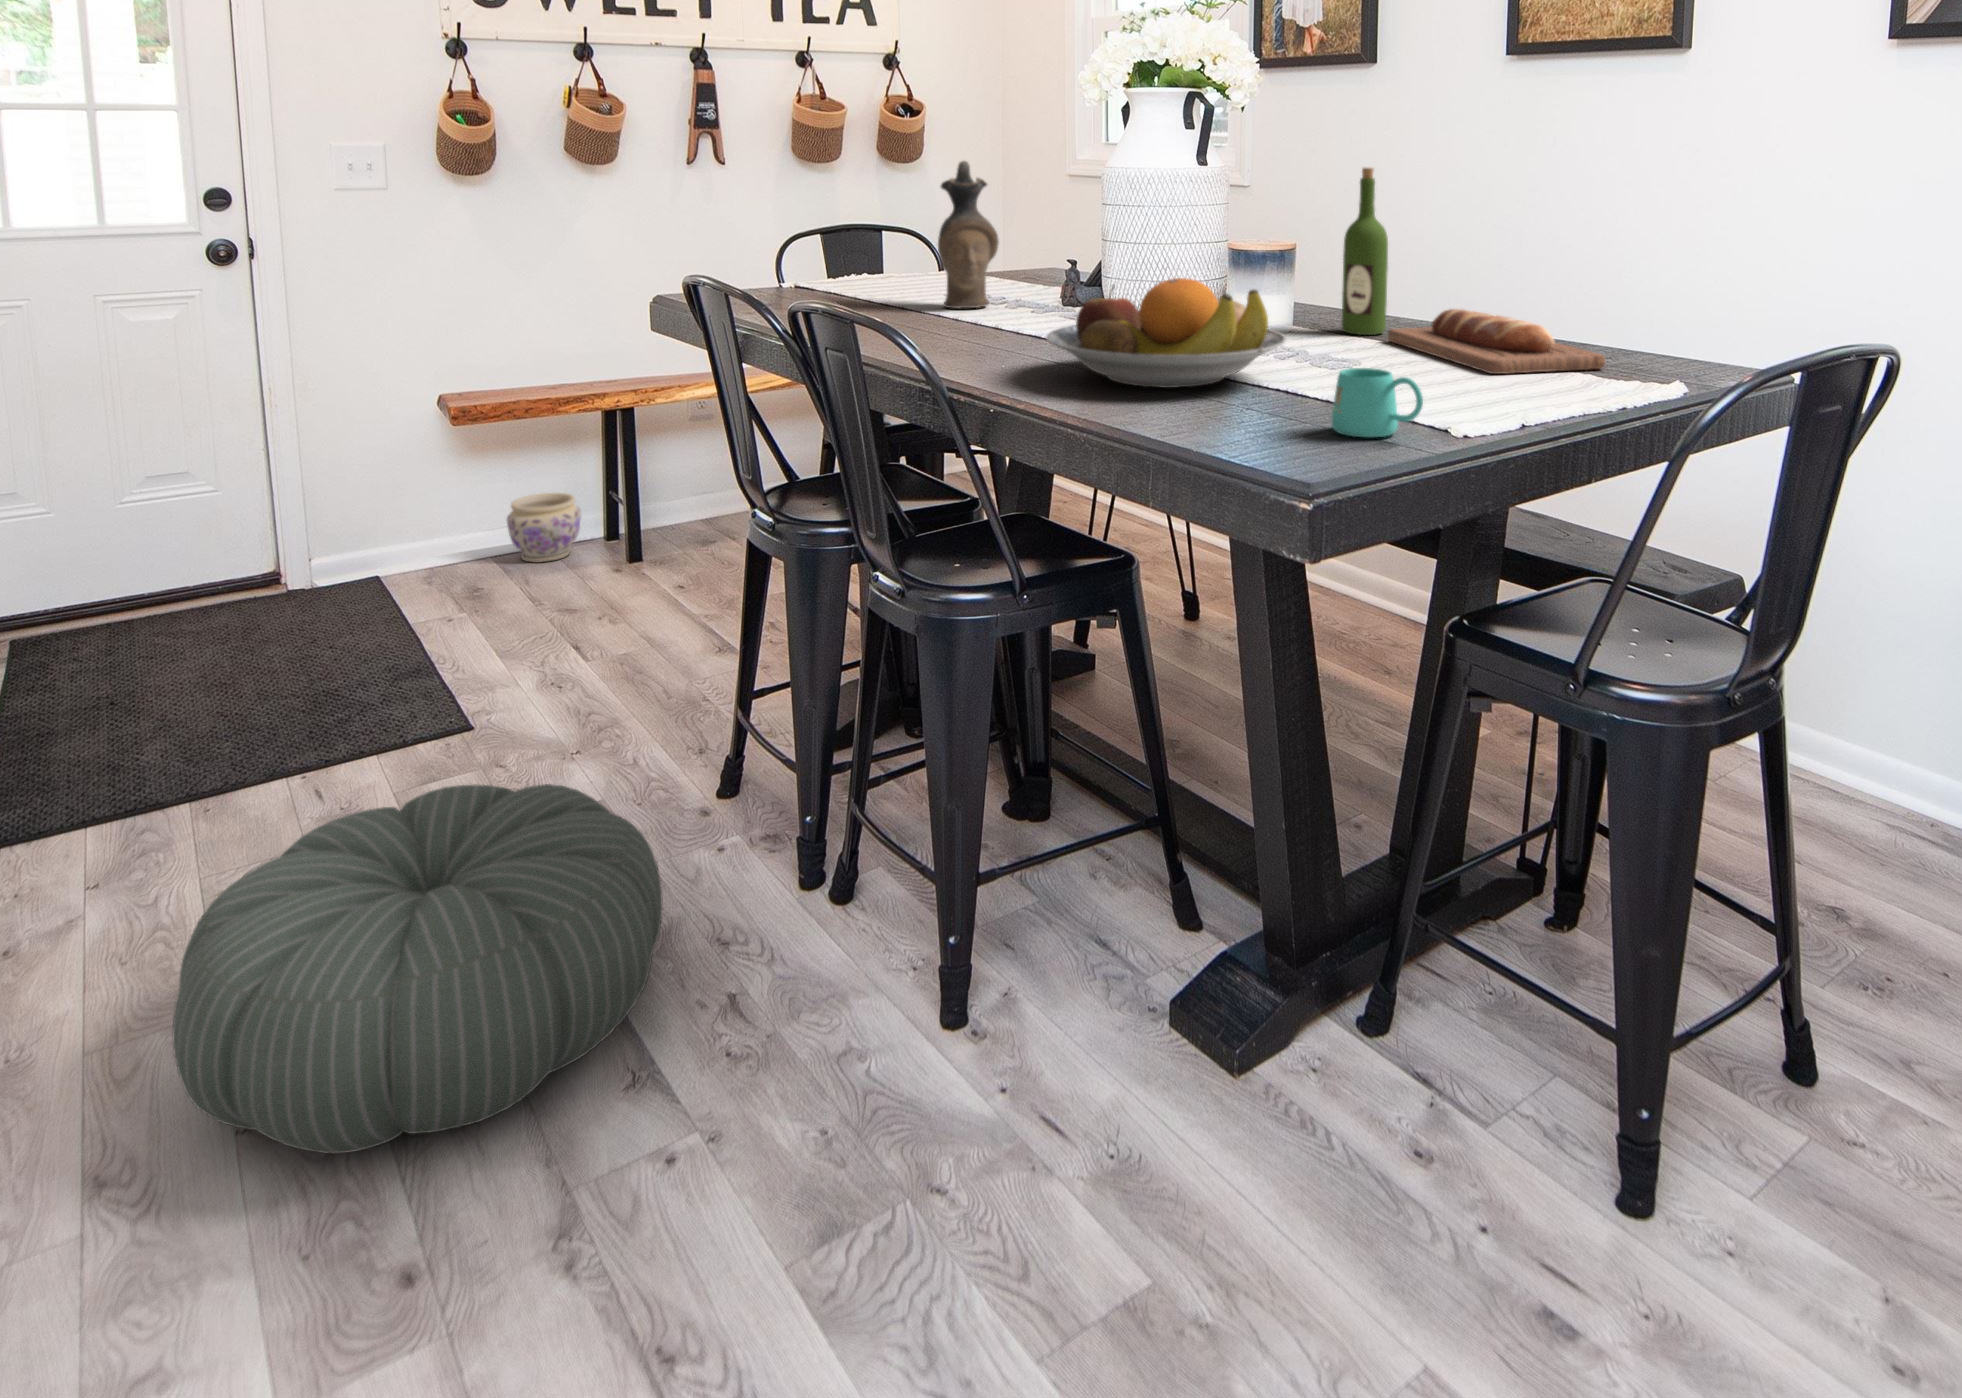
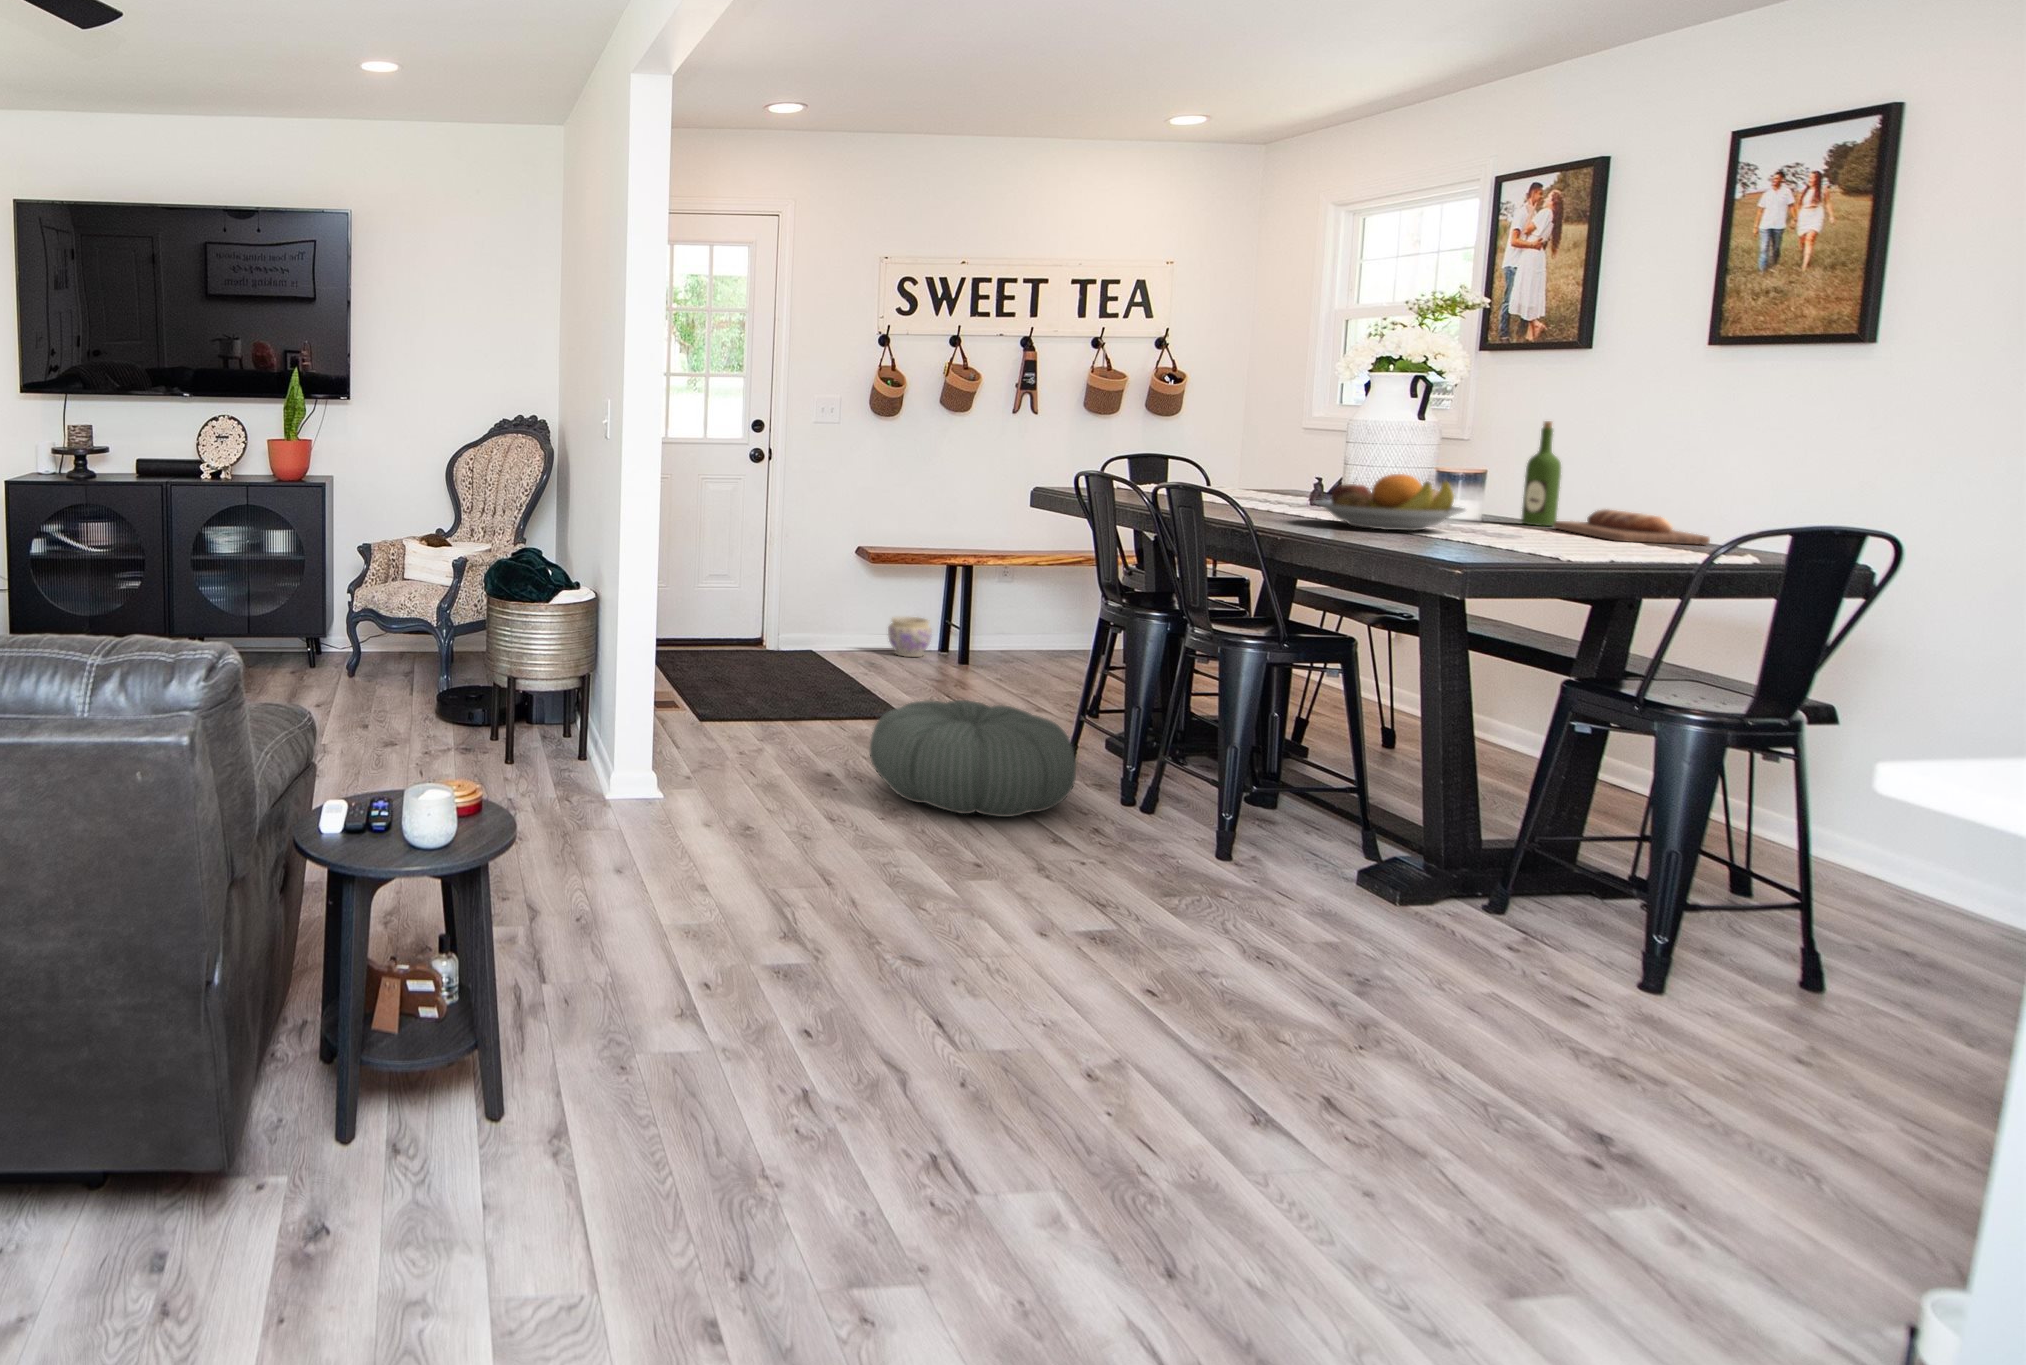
ceramic pitcher: present [938,161,999,309] -> none [1227,412,1269,501]
mug: present [1332,368,1423,438] -> none [1483,515,1537,547]

